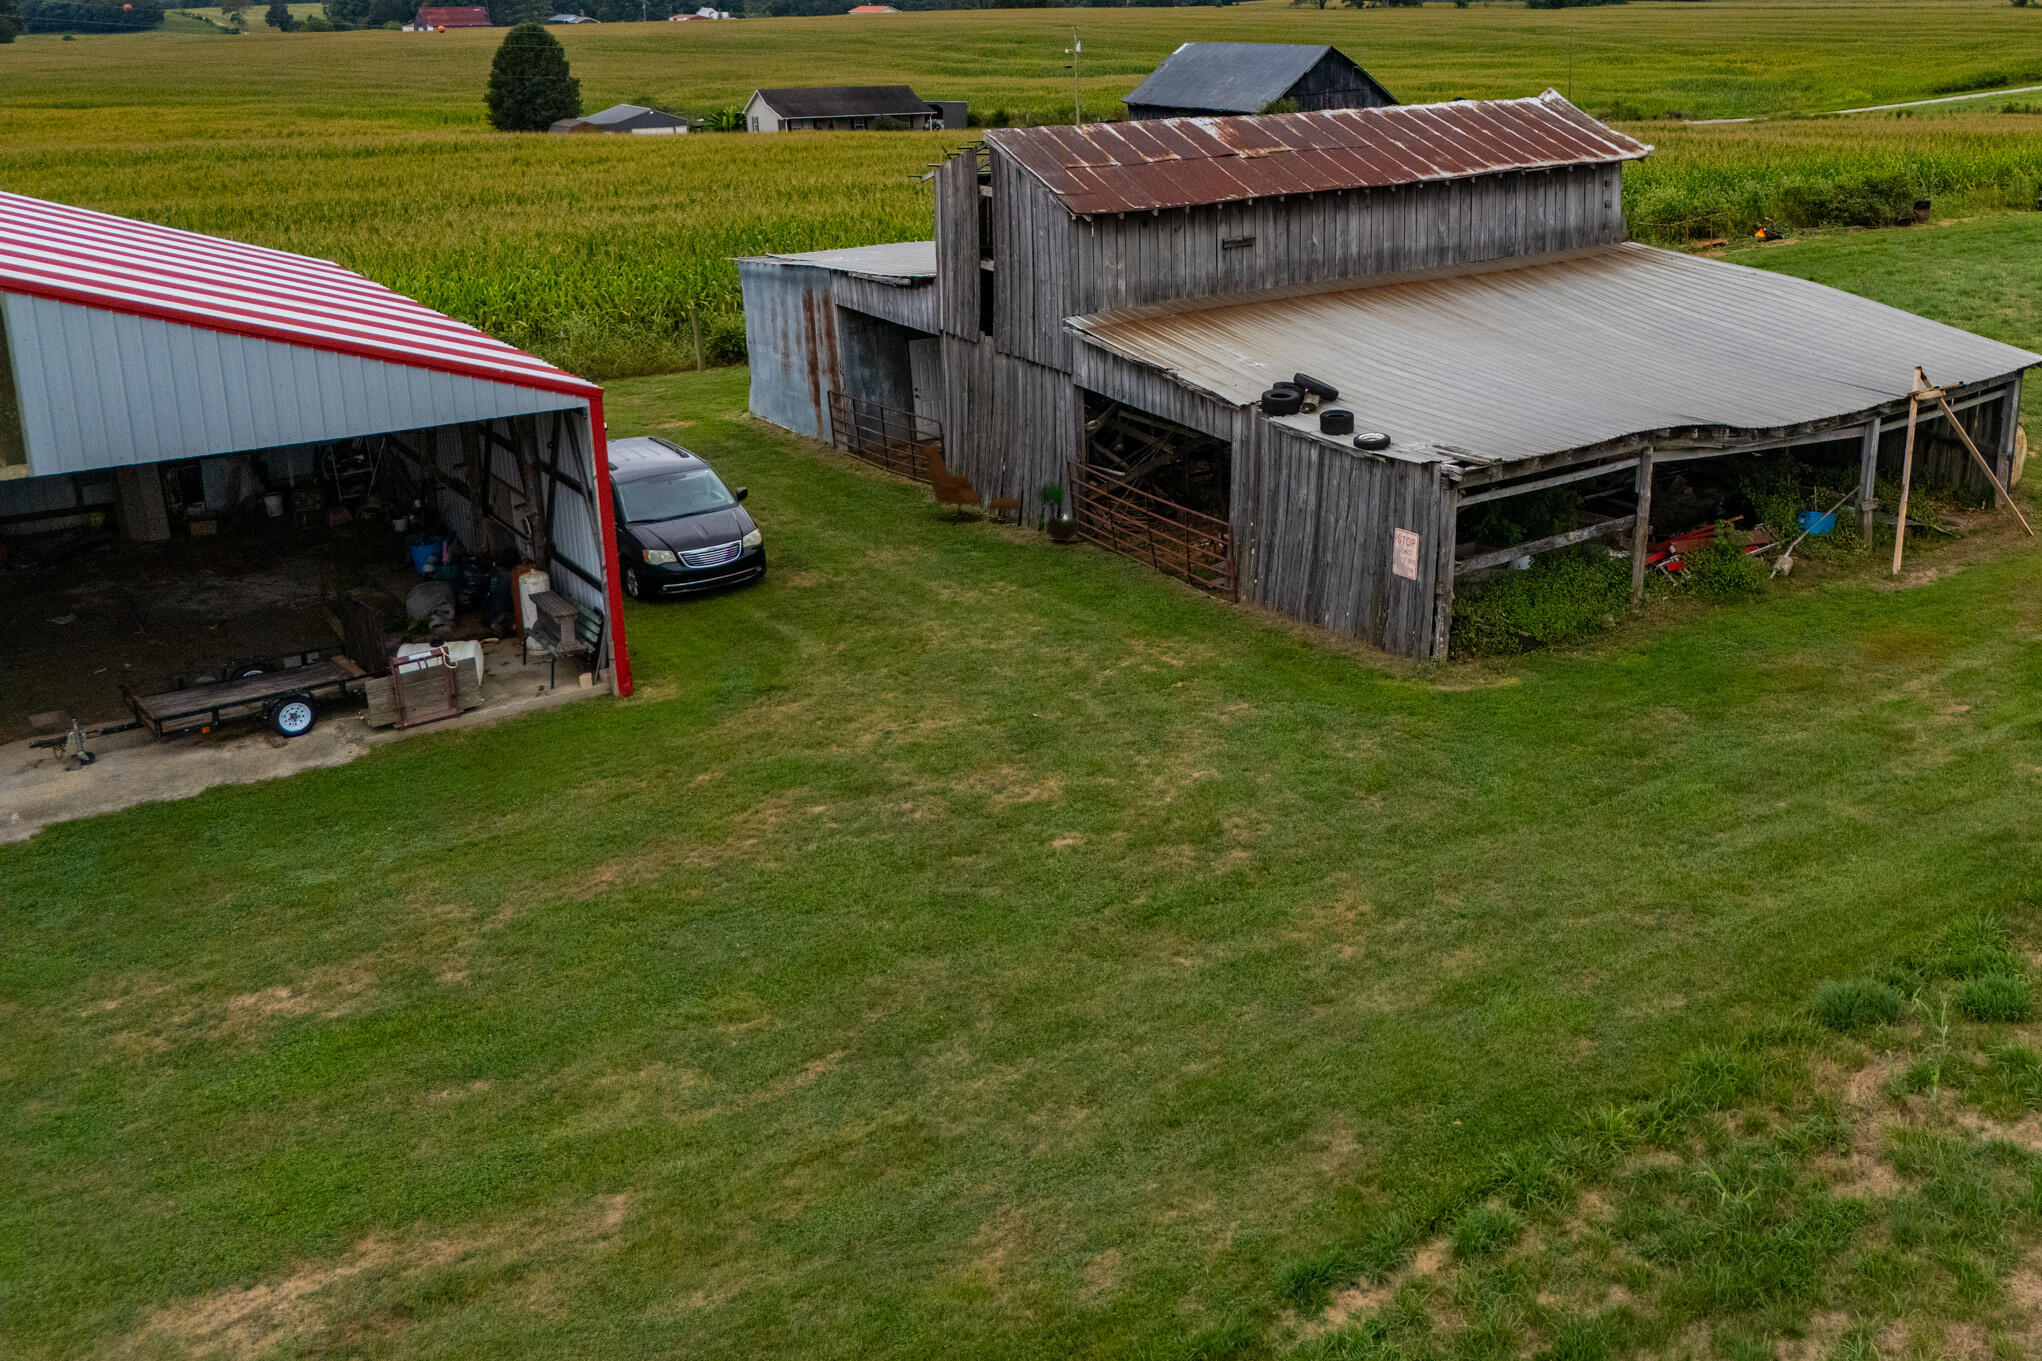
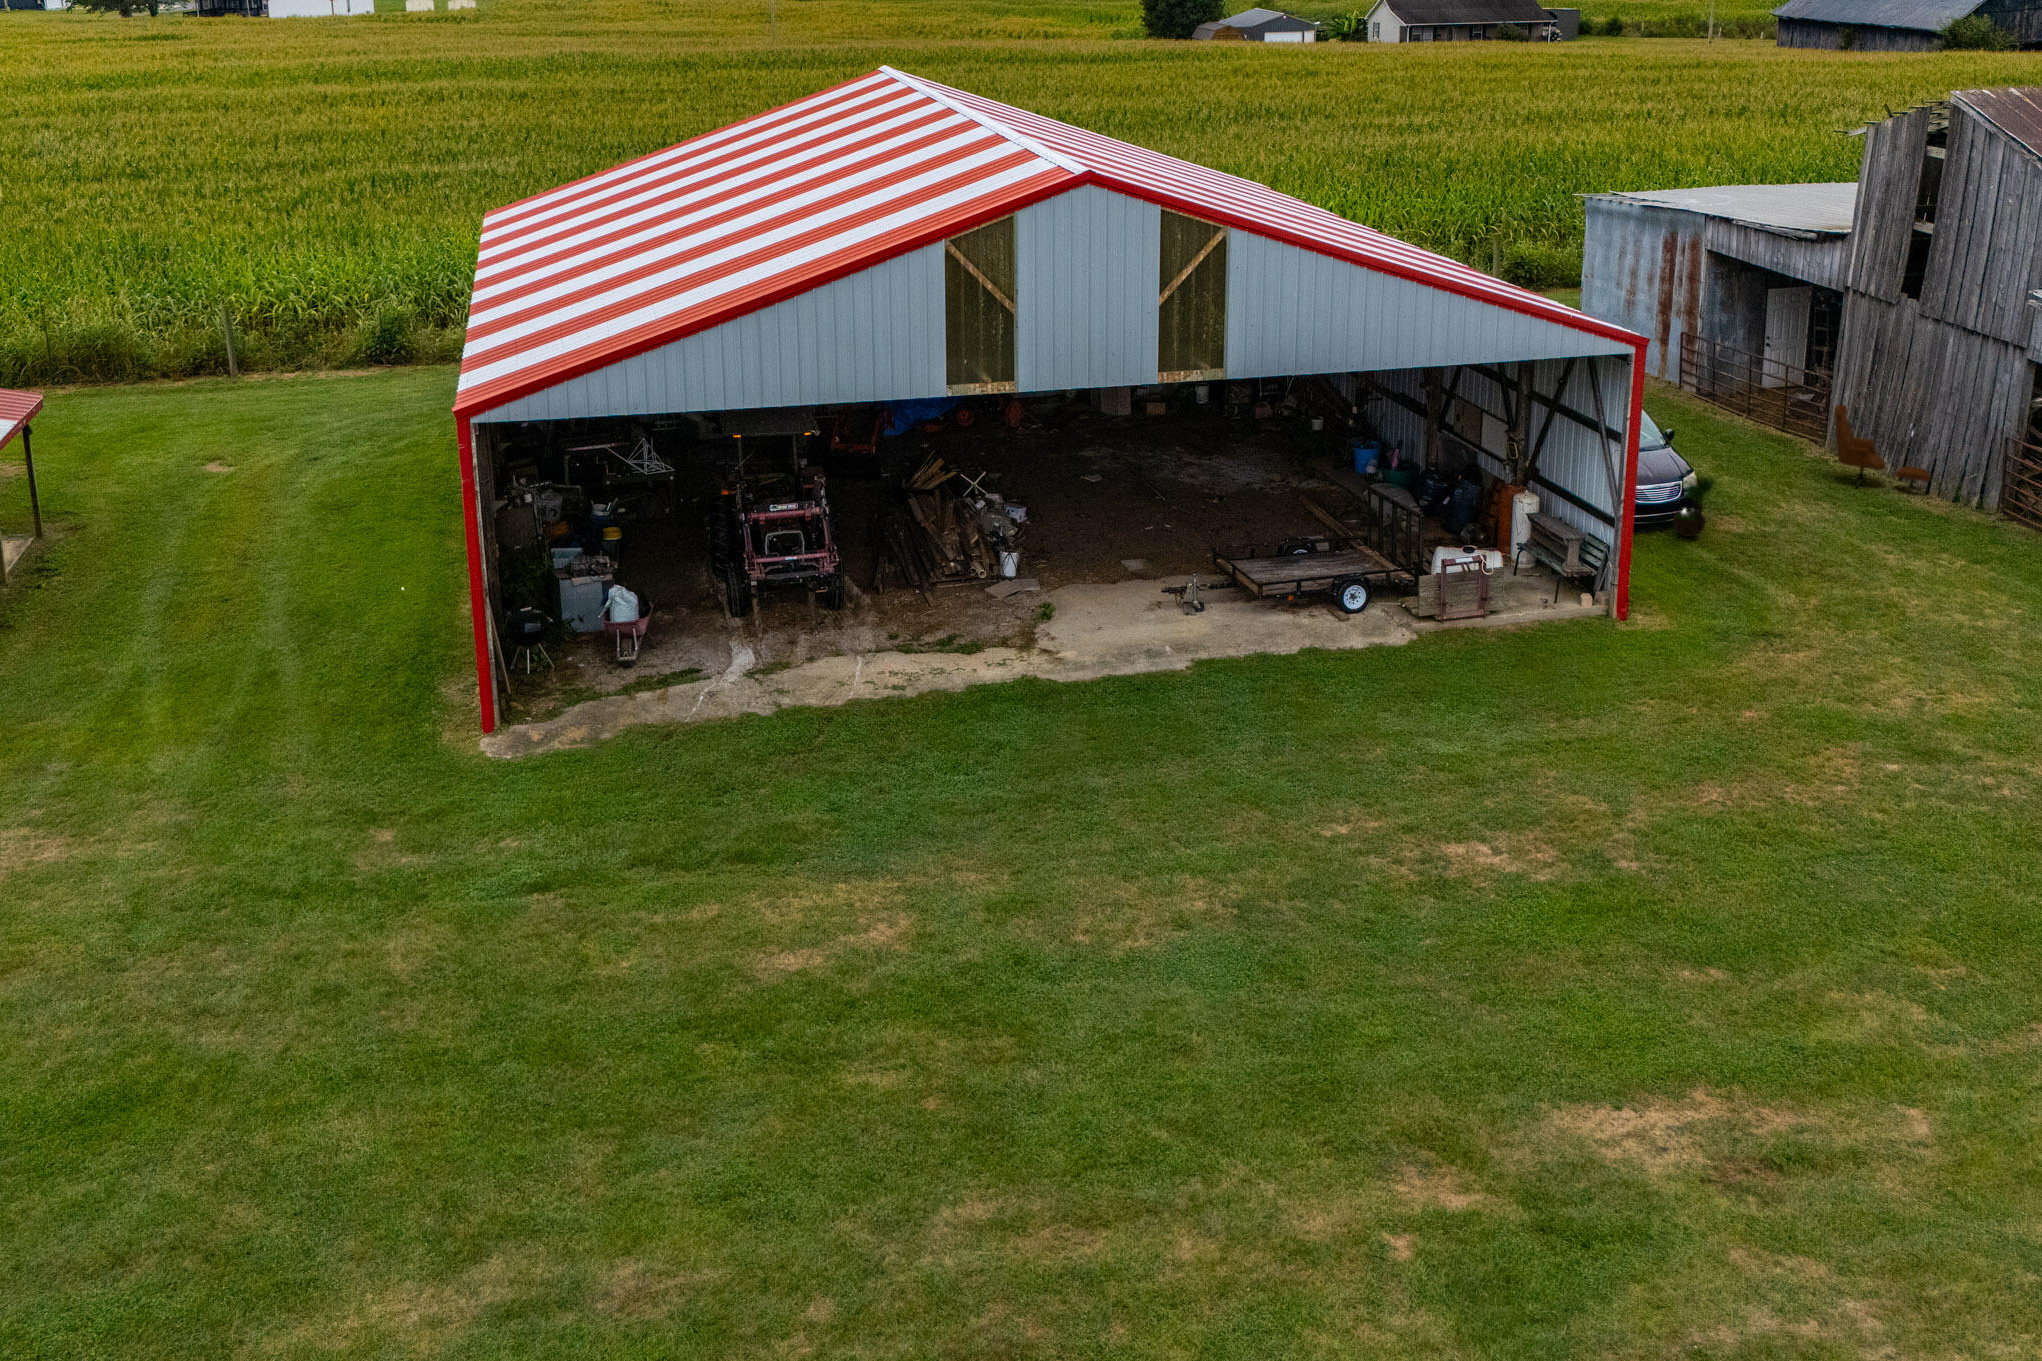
potted tree: present [1035,483,1076,541] -> present [1673,474,1715,537]

